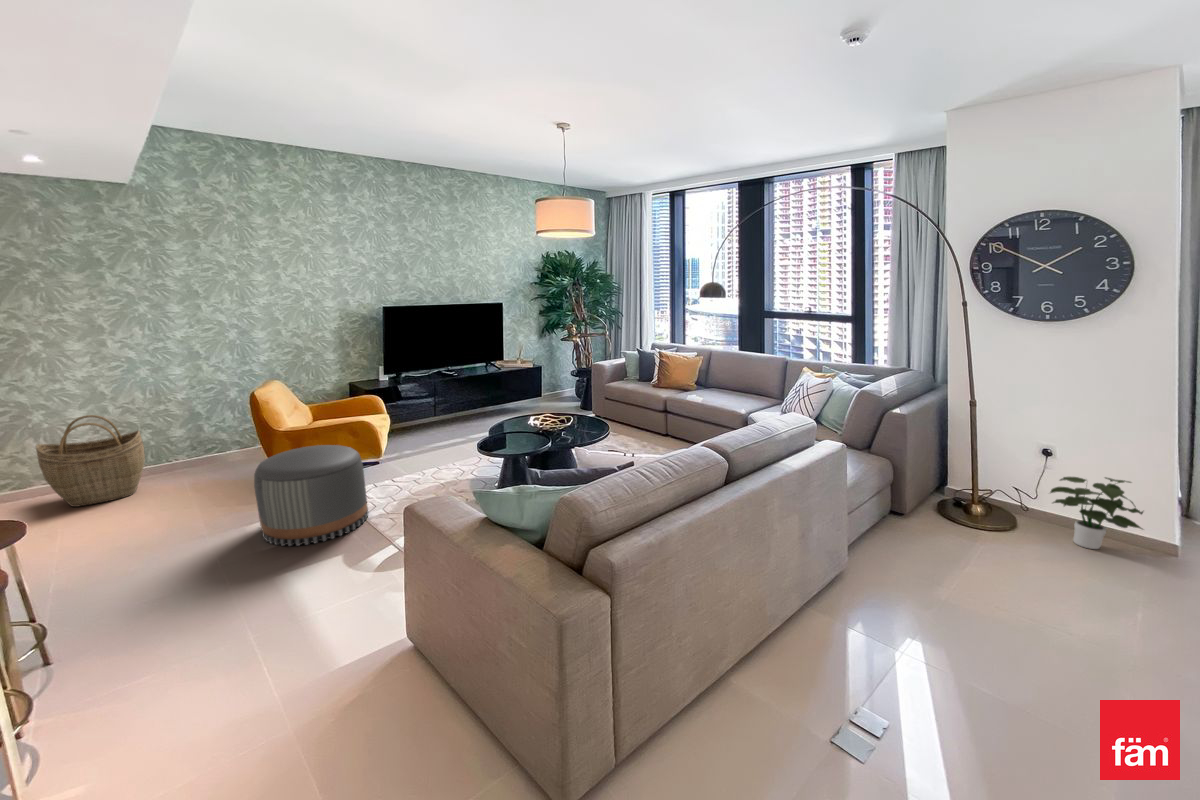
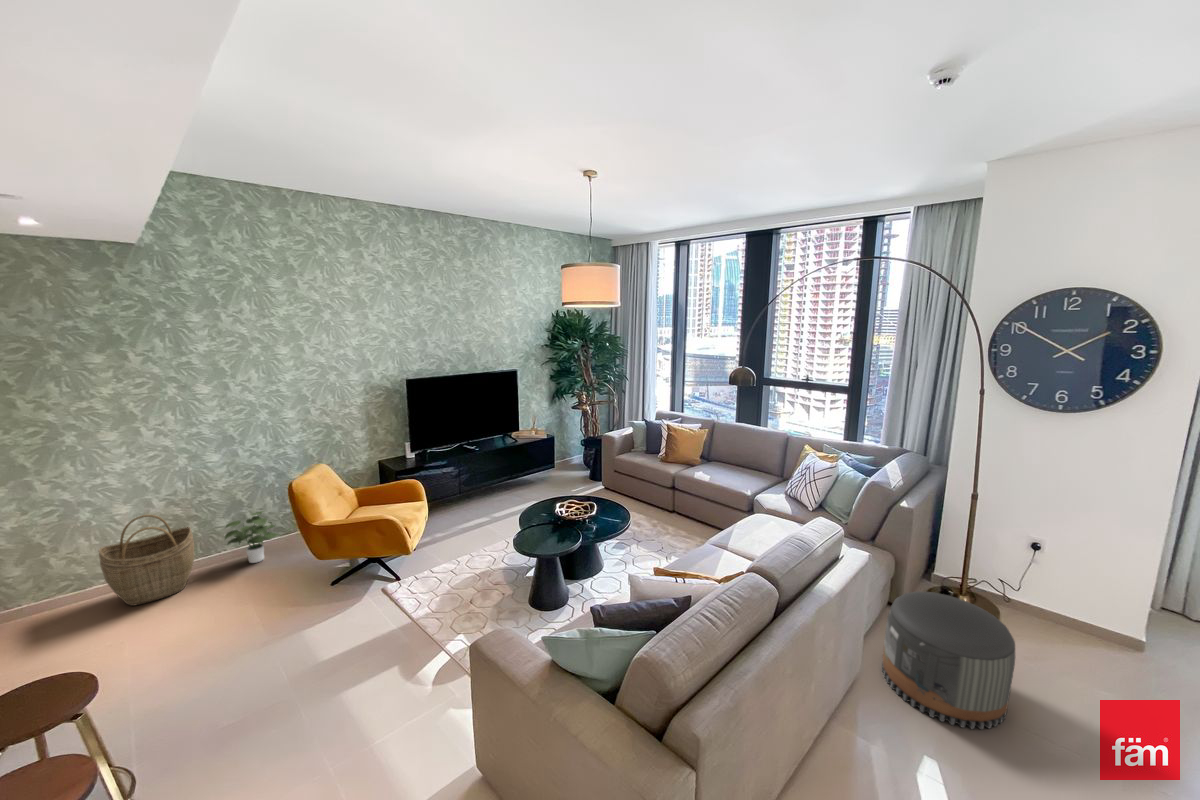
pouf: present [254,445,368,546] -> present [882,591,1015,729]
potted plant: present [1050,477,1143,549] -> present [225,511,279,563]

